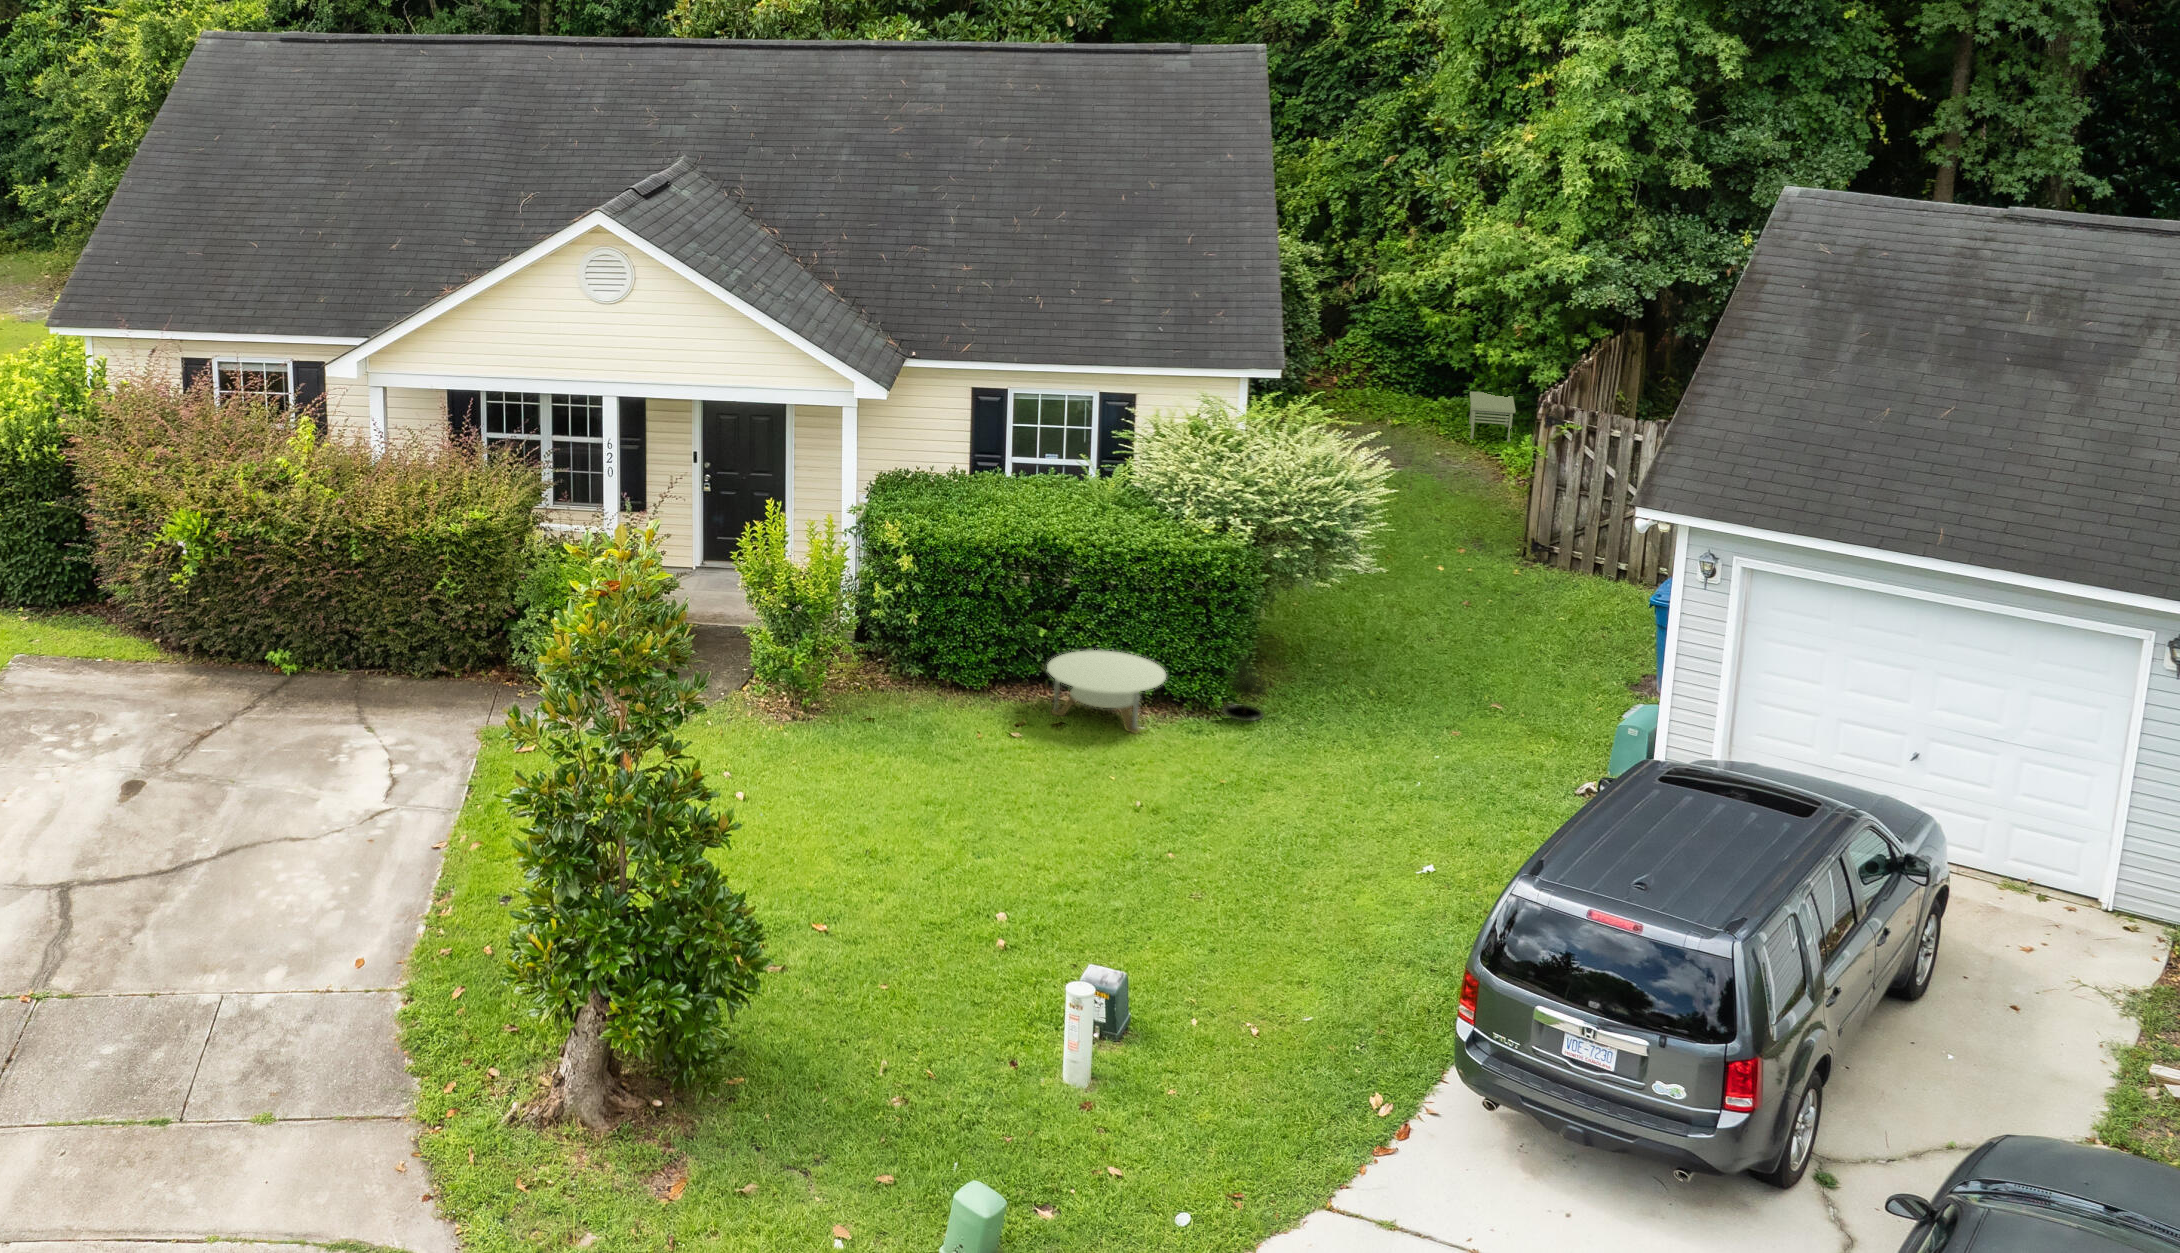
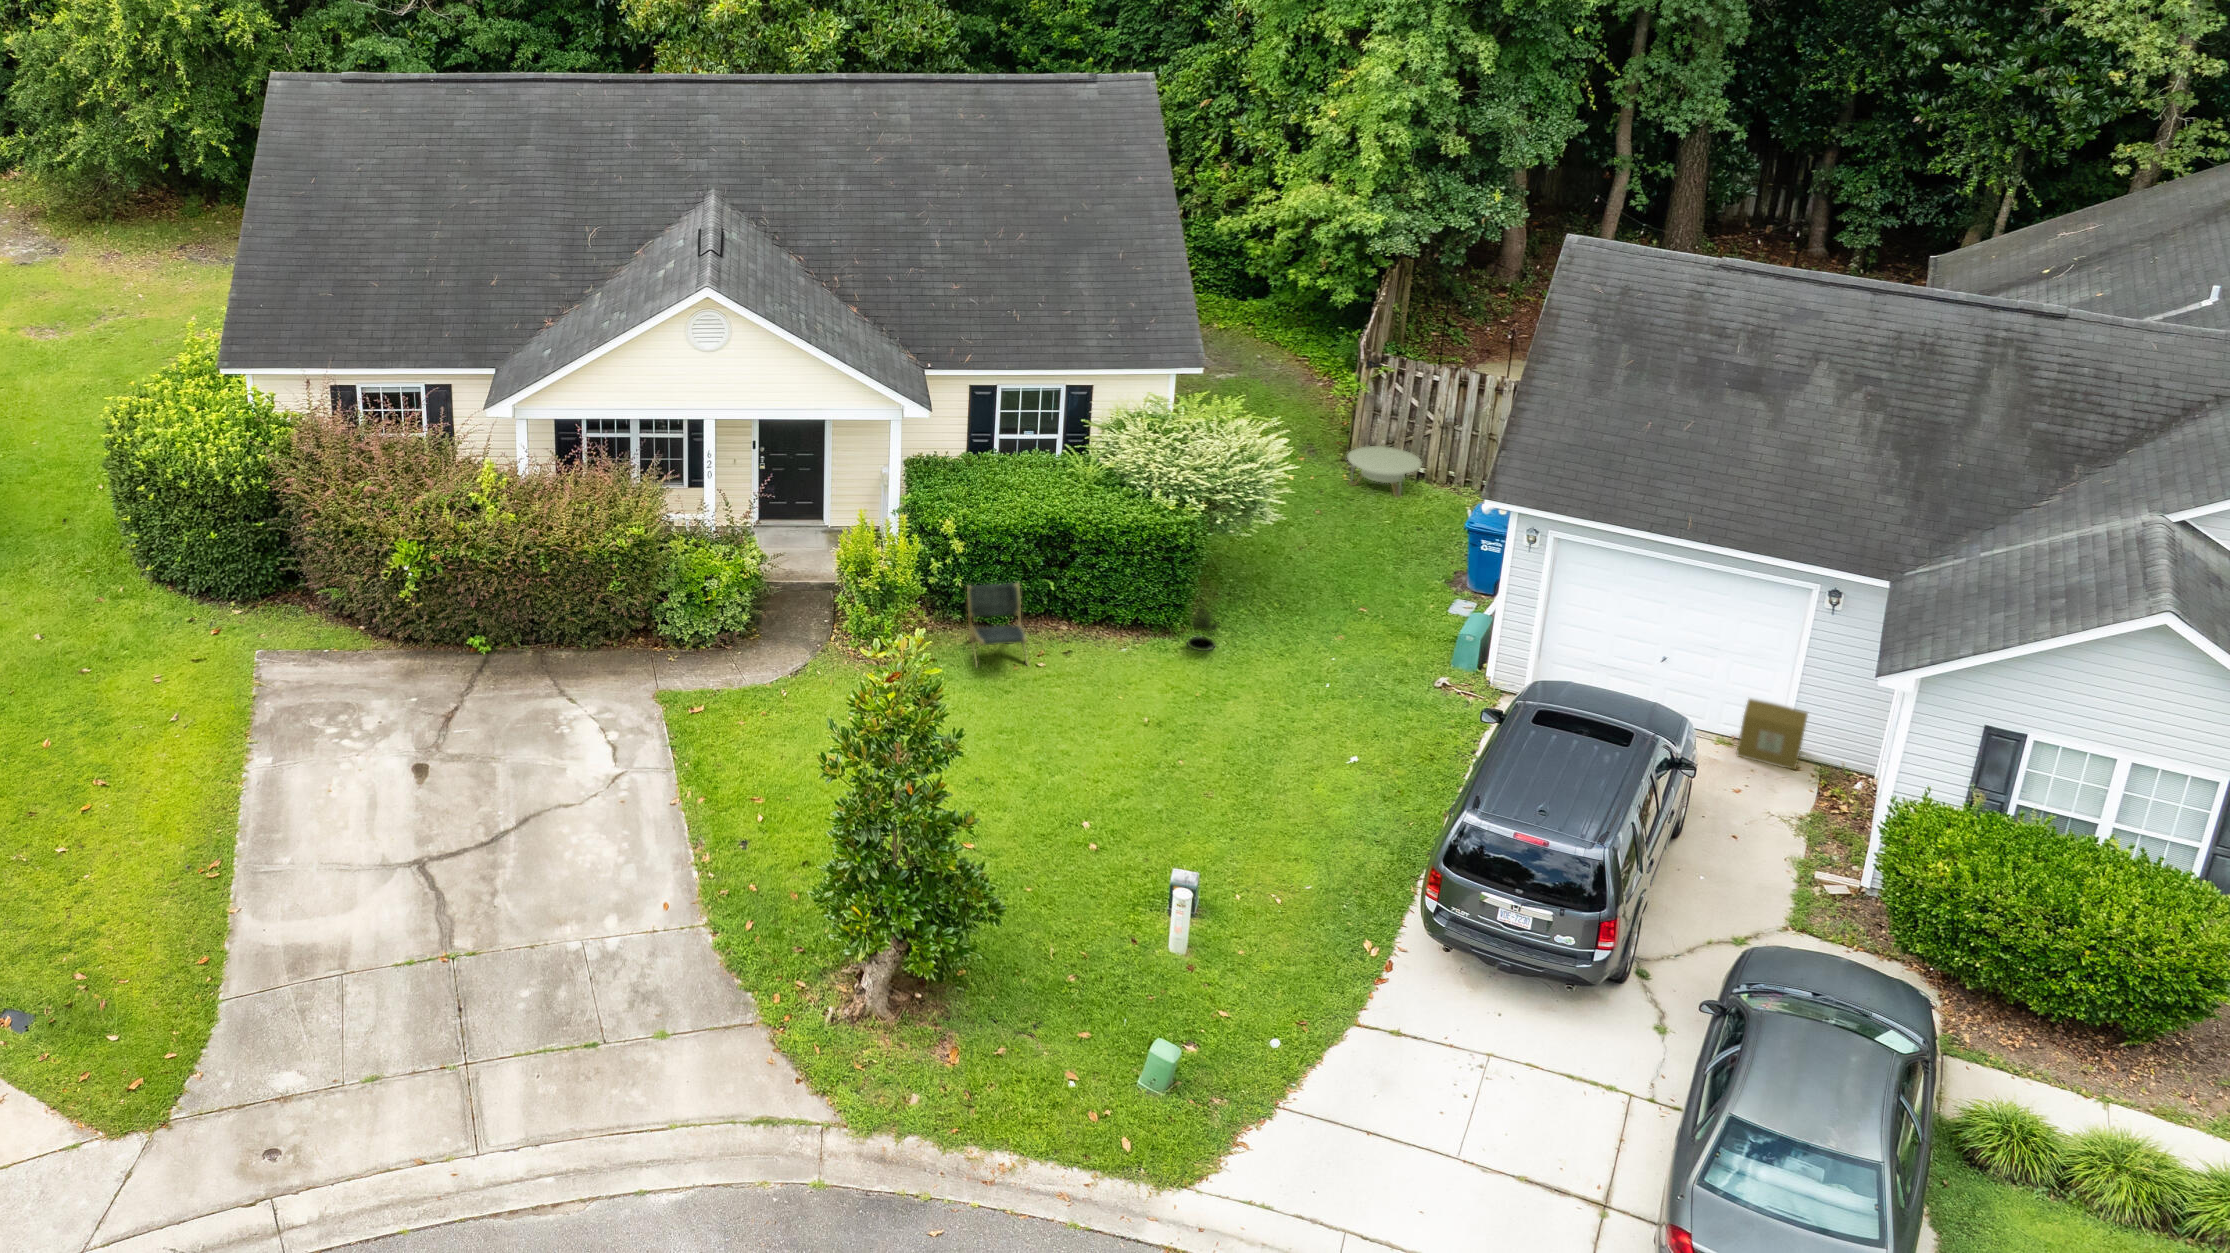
storage bench: present [1469,391,1516,442] -> none [1272,284,1312,330]
lounge chair: none [923,603,996,715] -> present [967,583,1028,666]
round table: present [1047,650,1166,734] -> present [1347,446,1422,498]
cardboard box: none [2035,827,2159,944] -> present [1736,699,1808,770]

